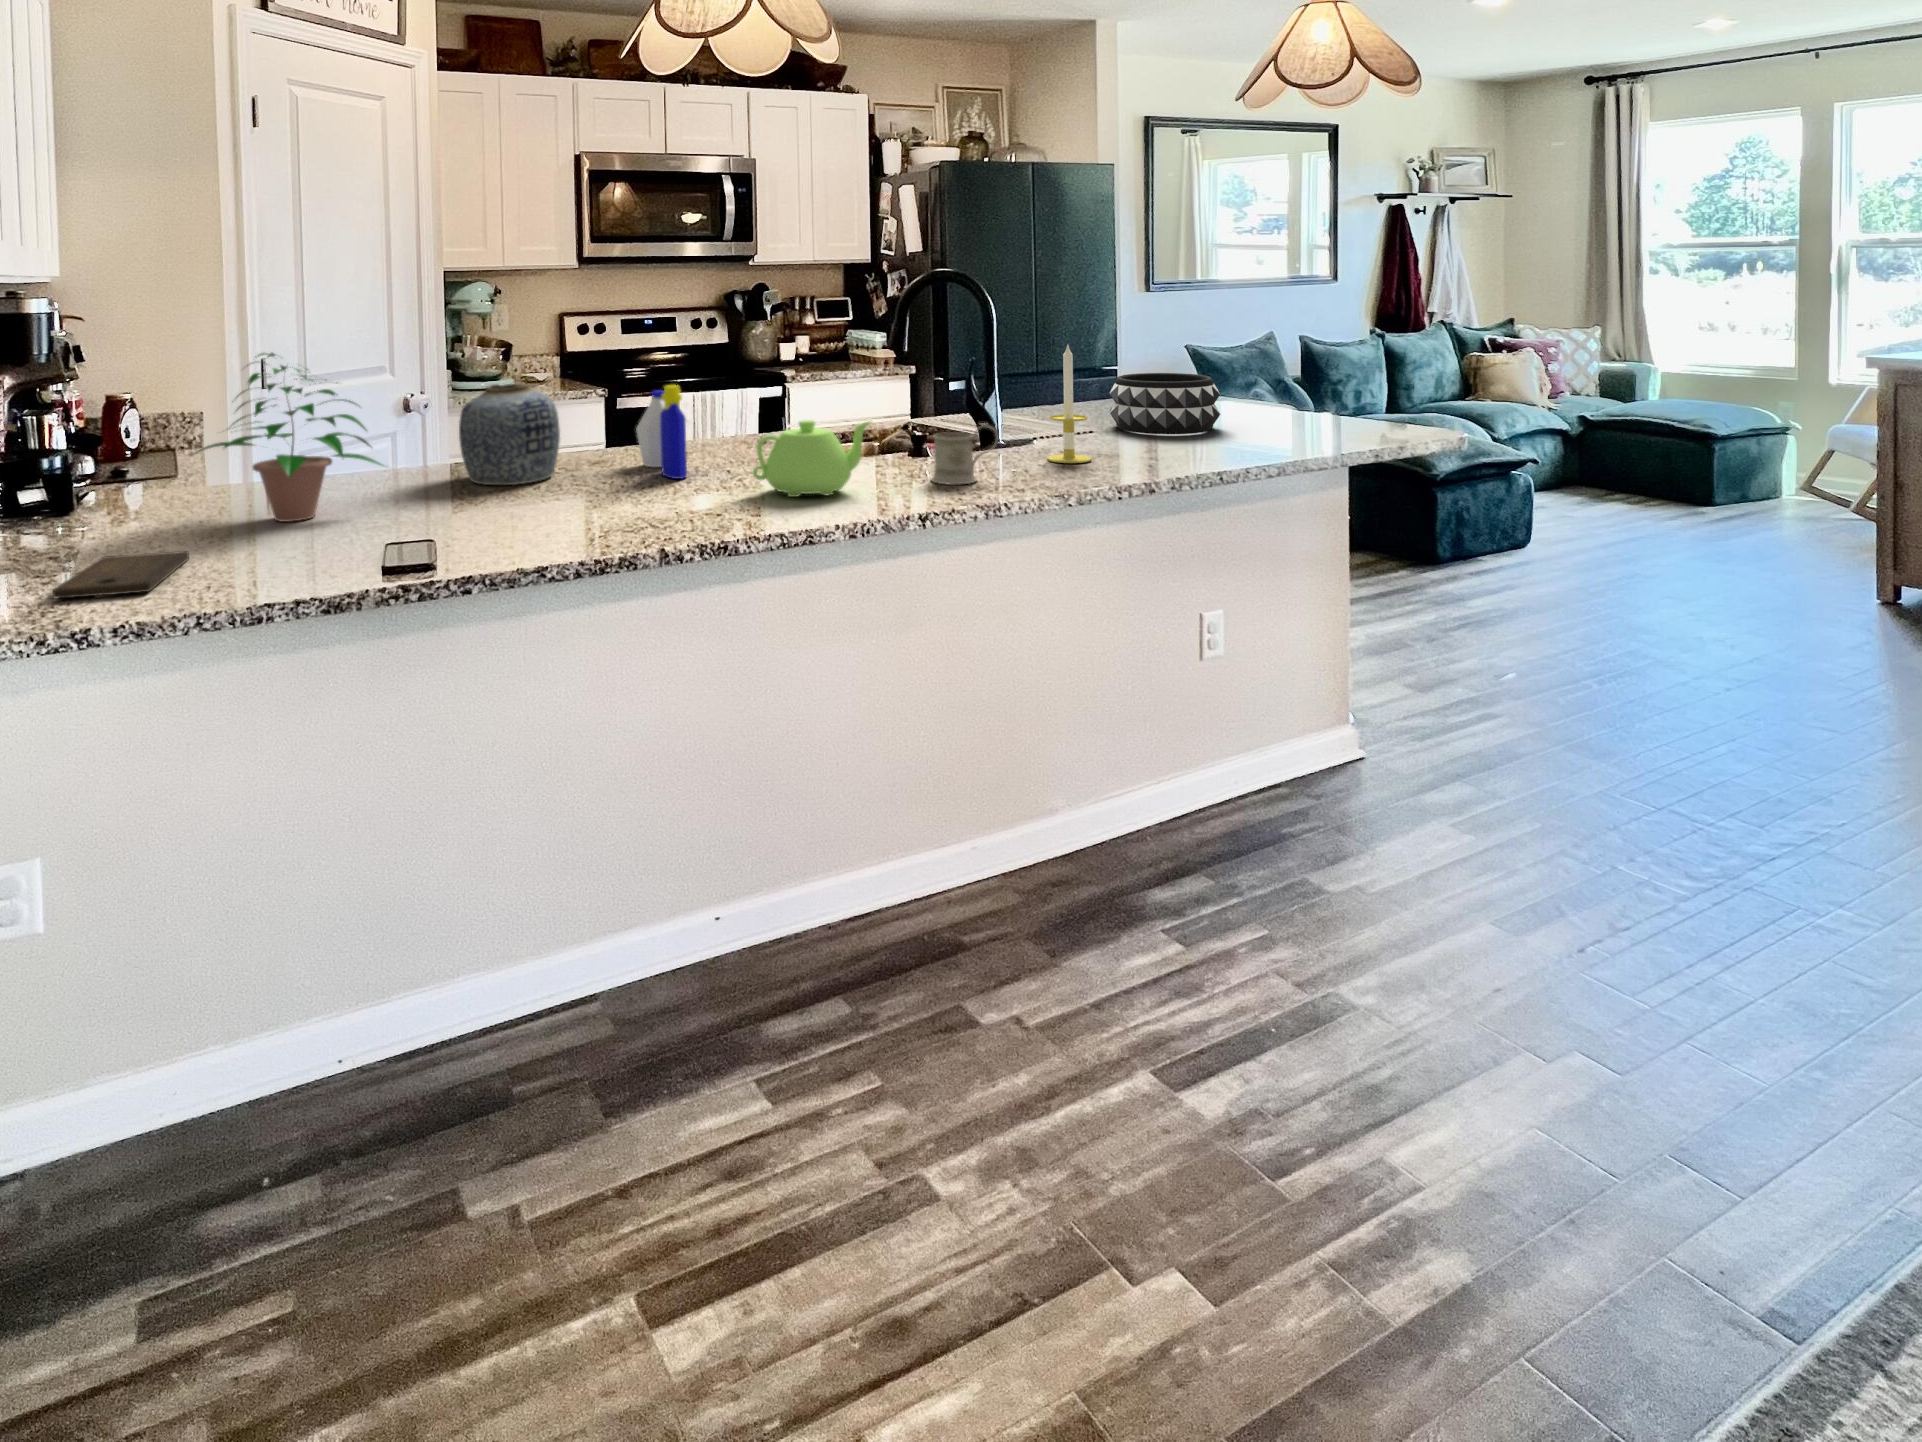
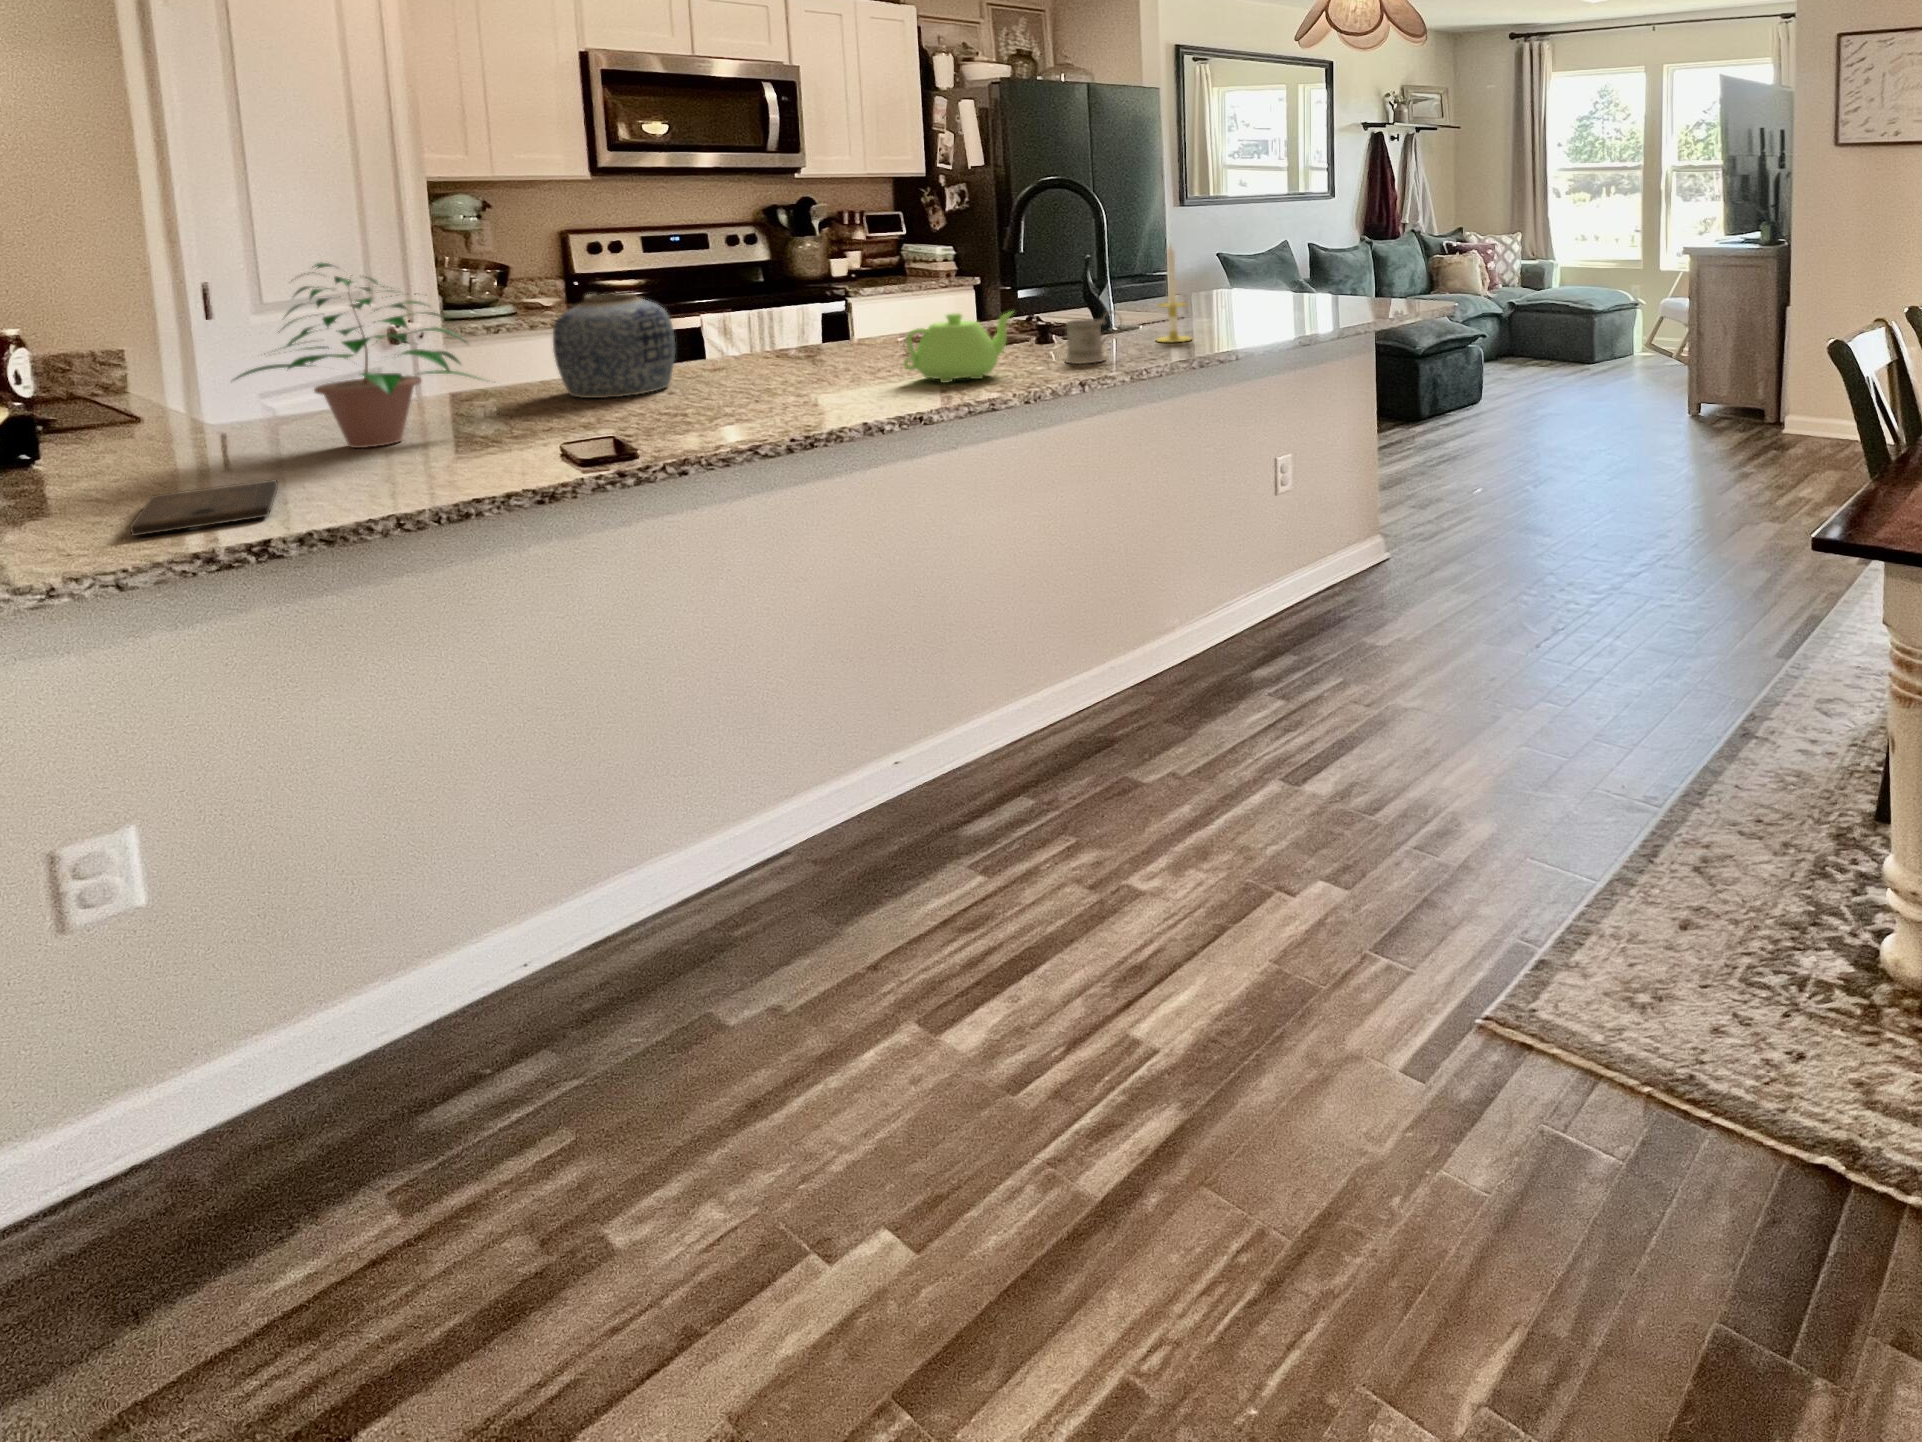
decorative bowl: present [1110,373,1220,434] -> none [1192,268,1283,318]
bottle: present [636,385,687,479] -> none [756,289,824,378]

